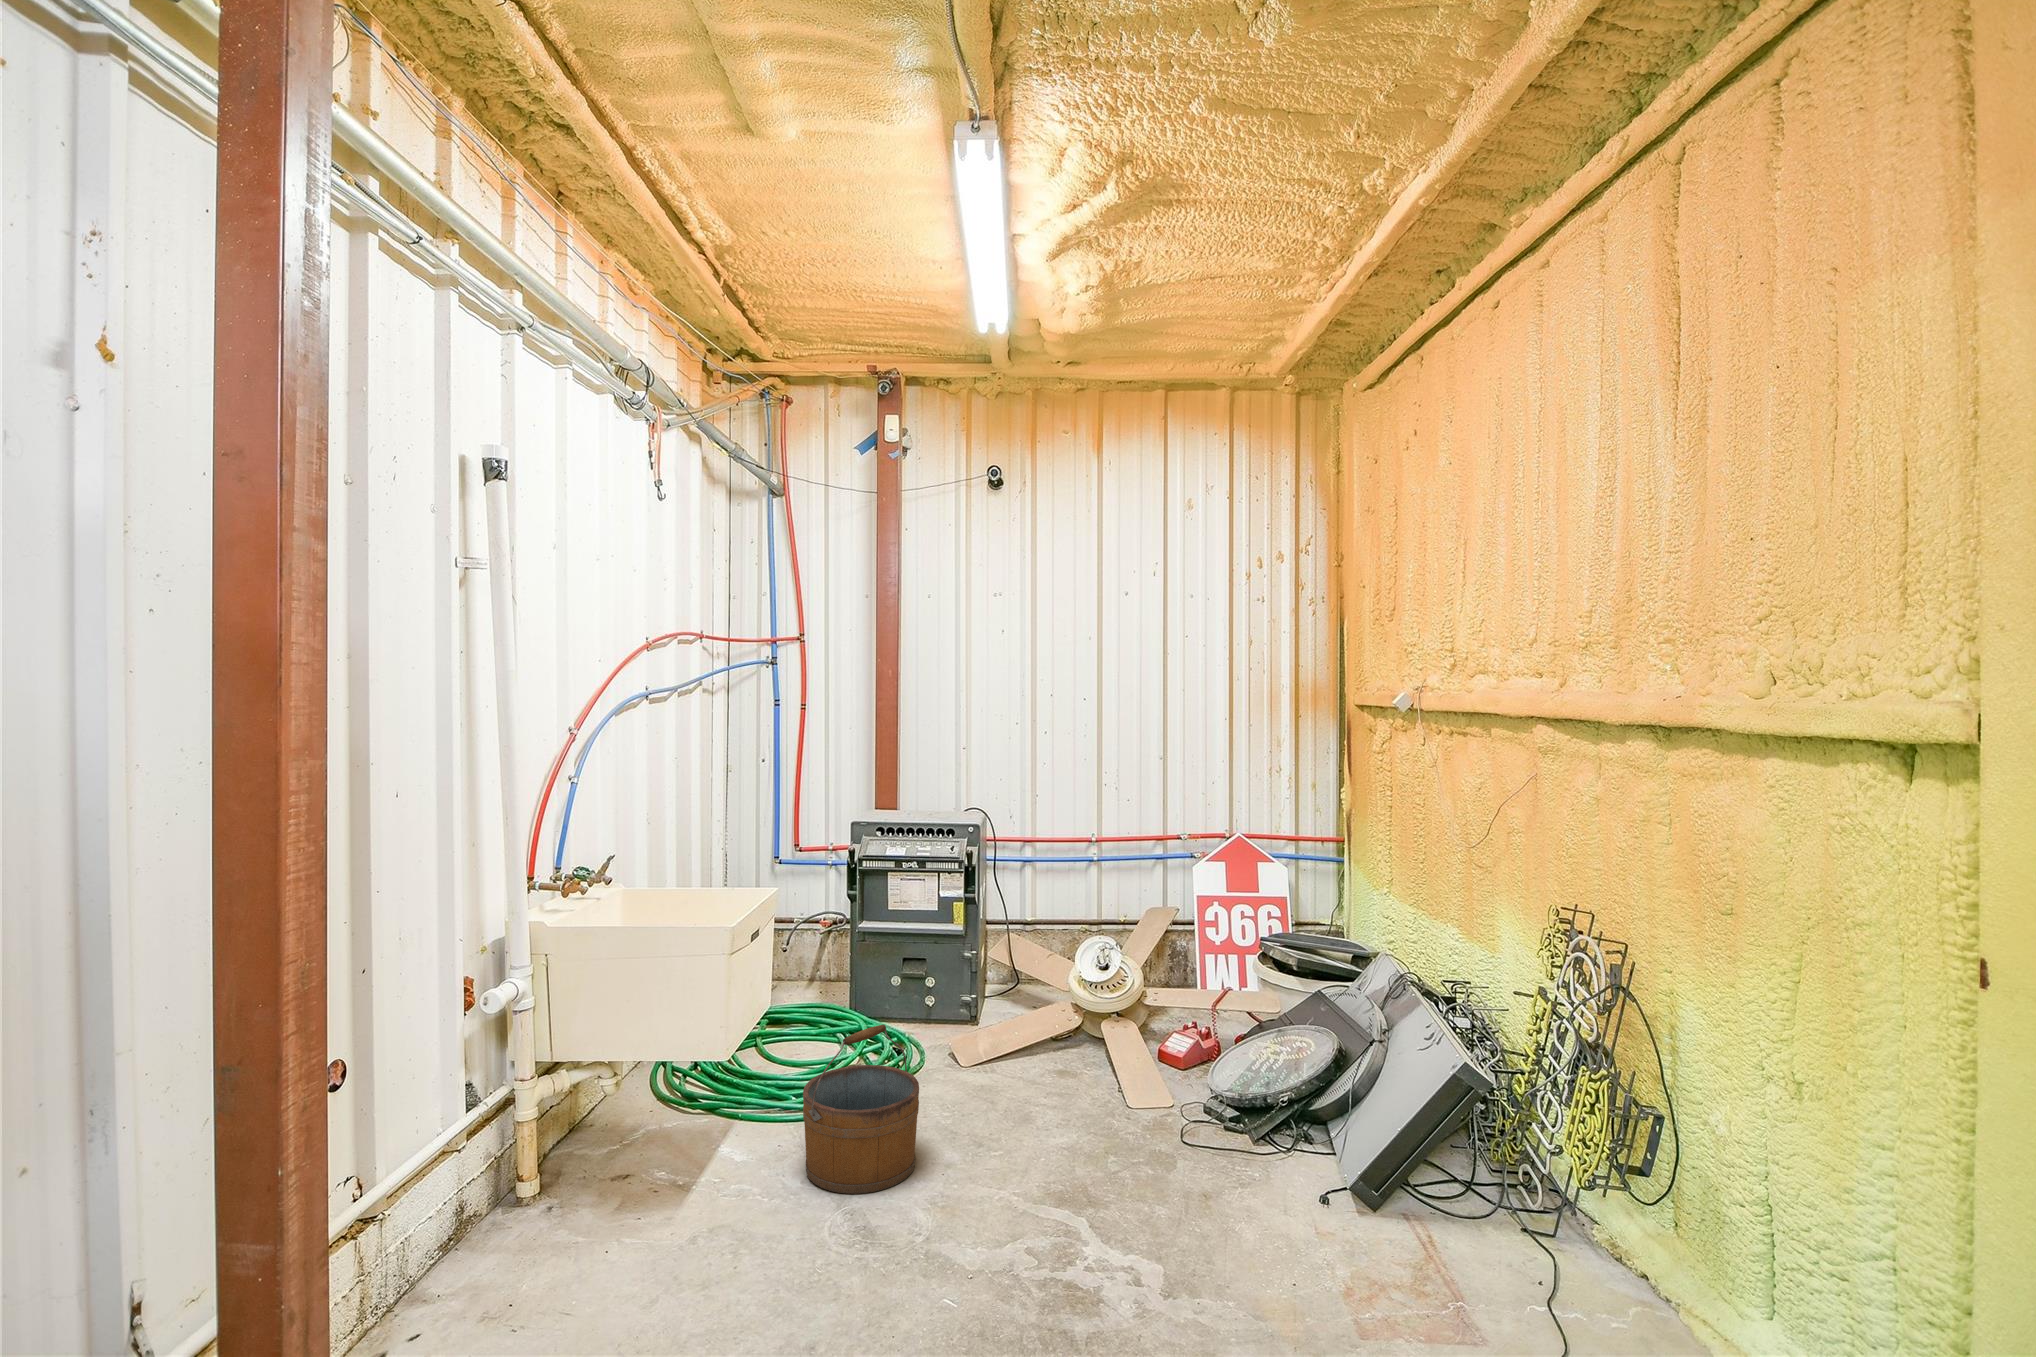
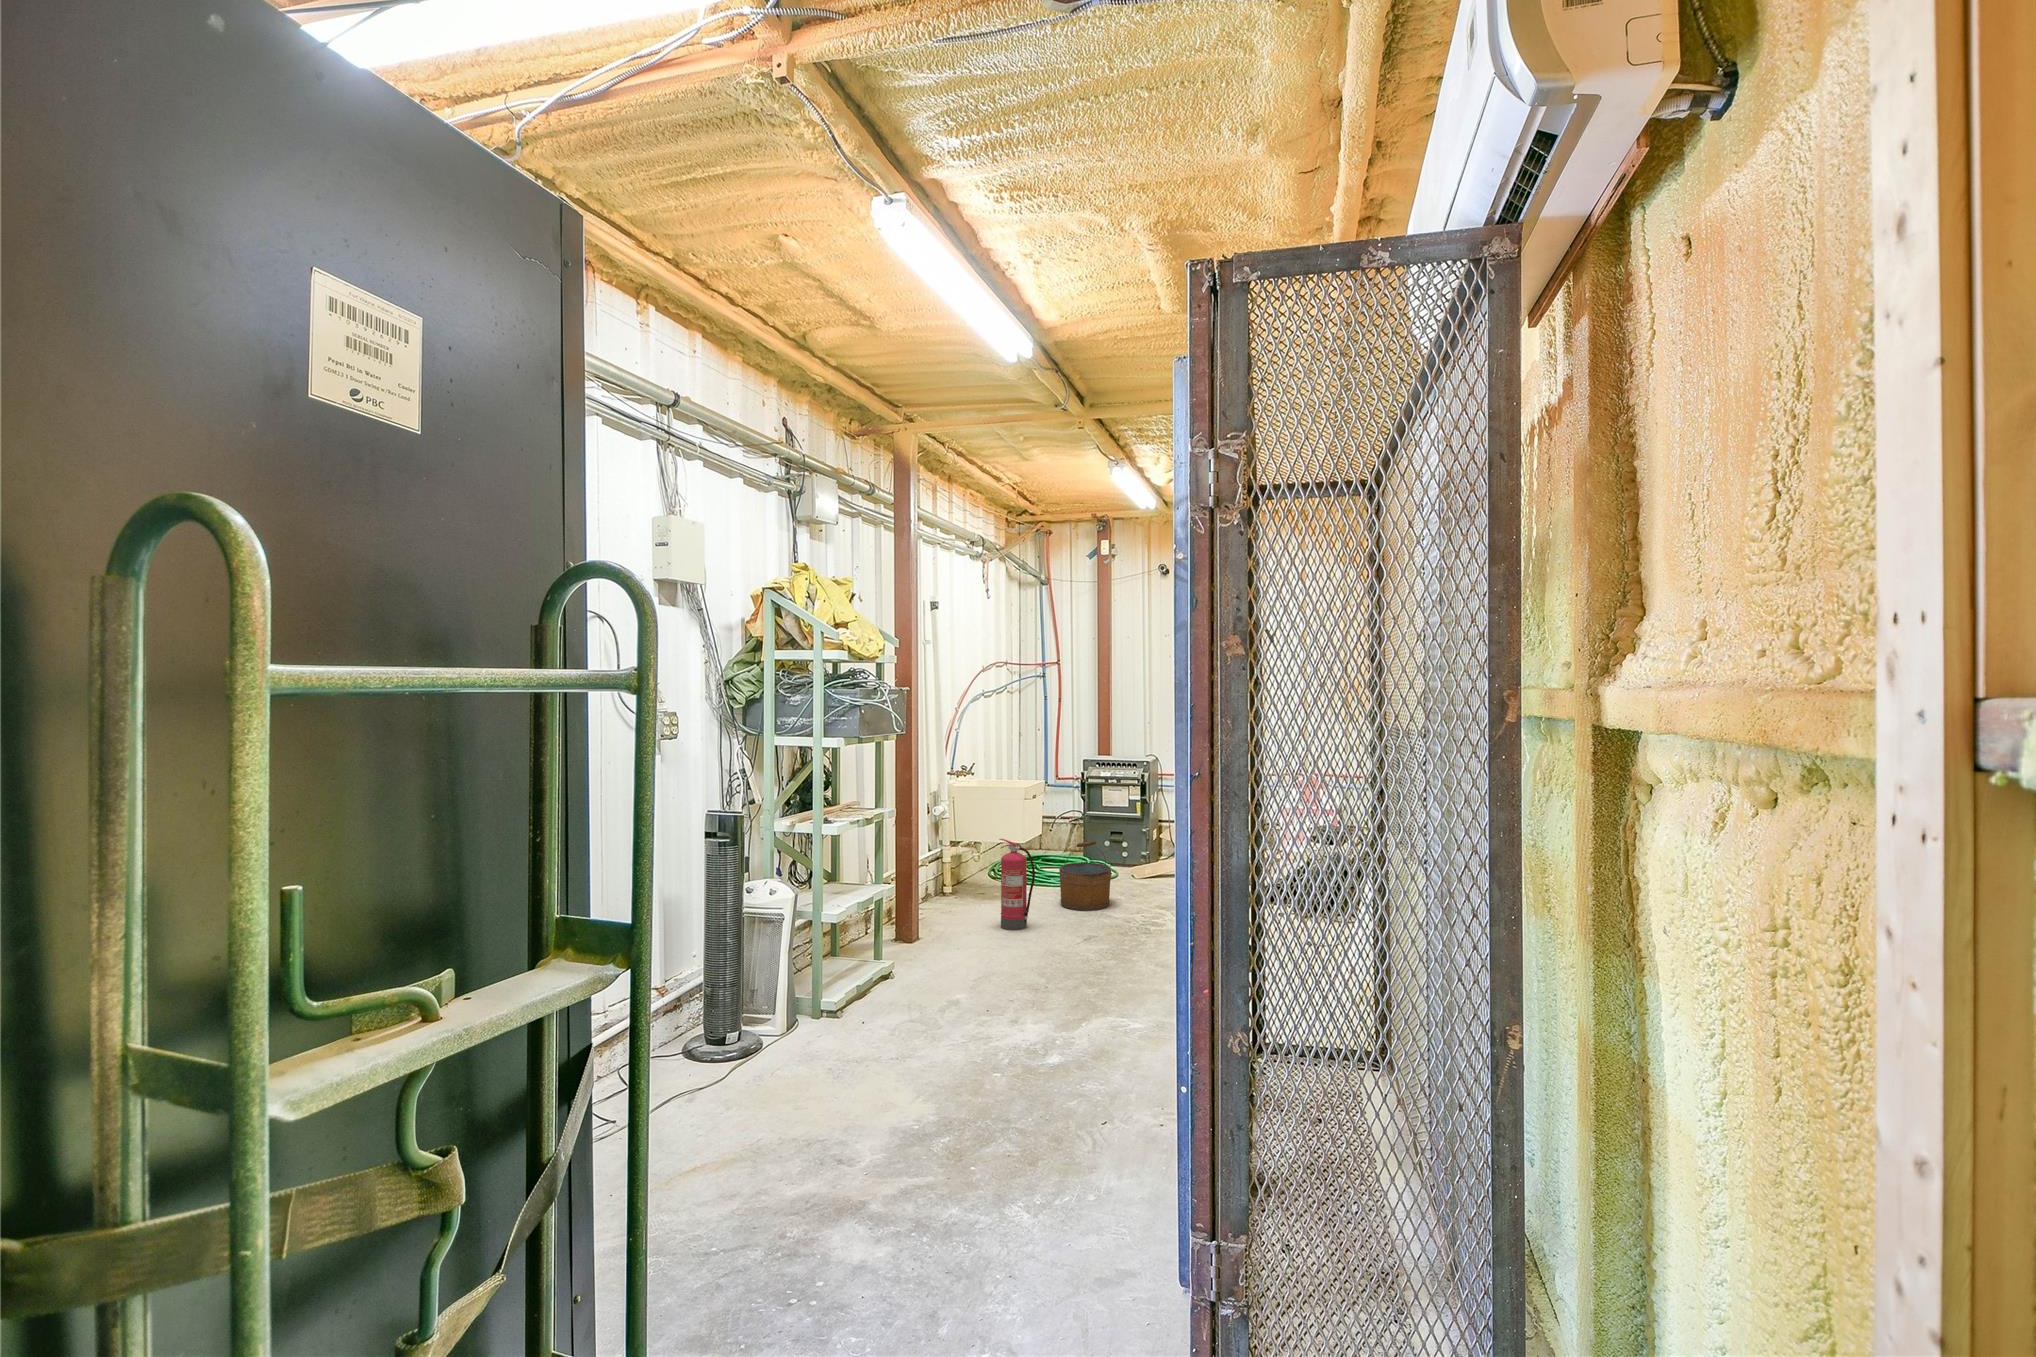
fire extinguisher: none [649,1067,741,1308] -> present [999,839,1035,930]

